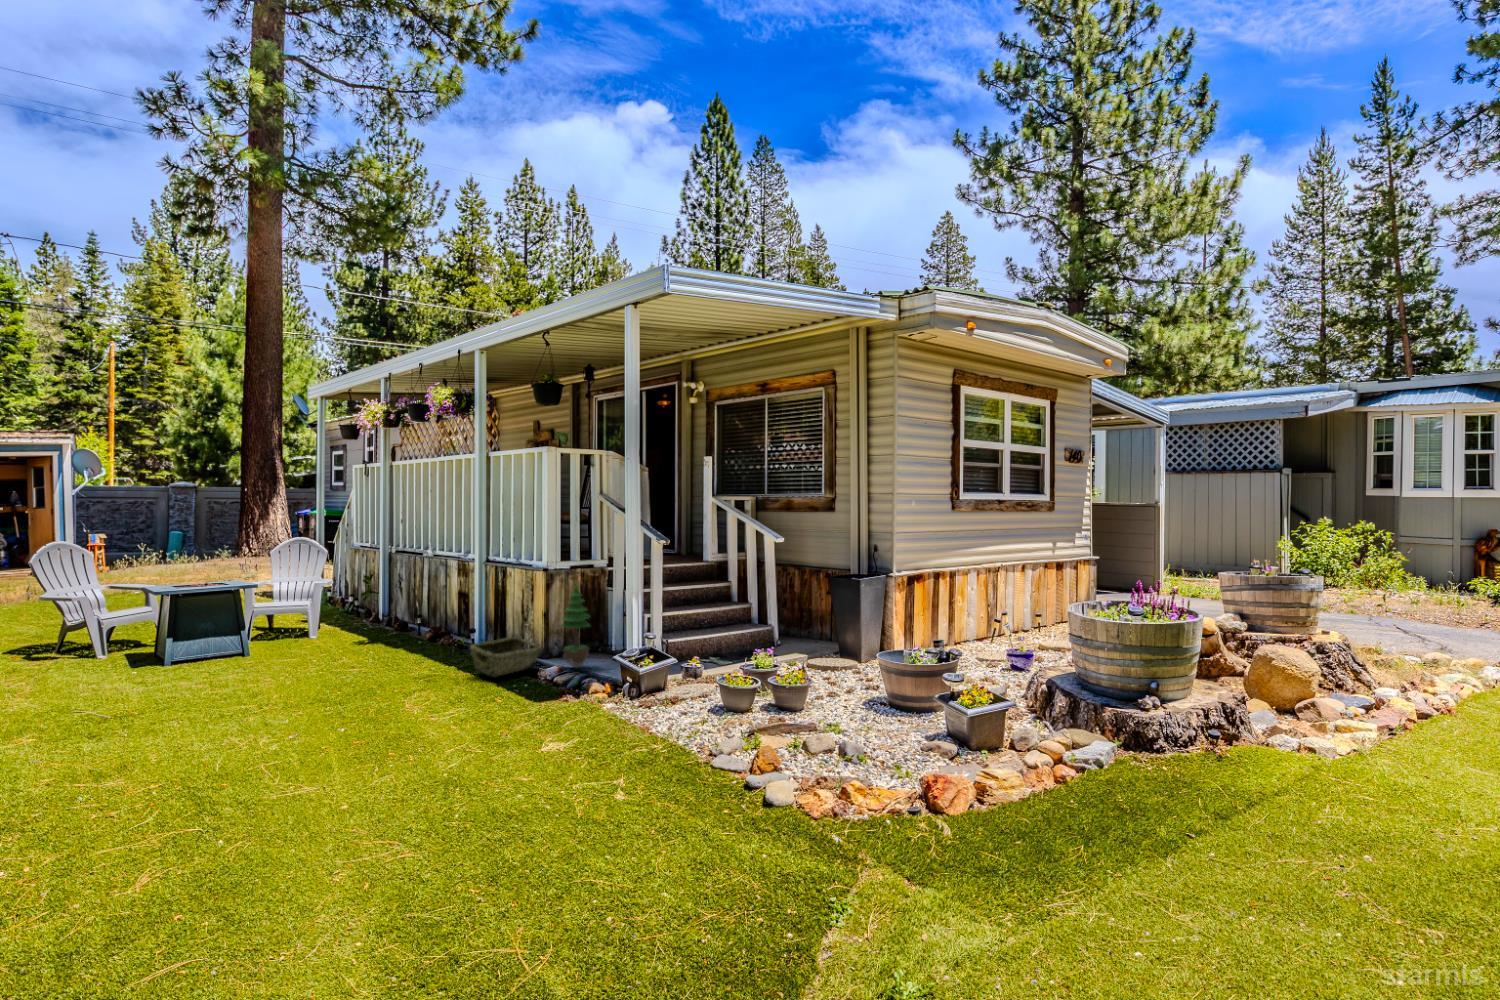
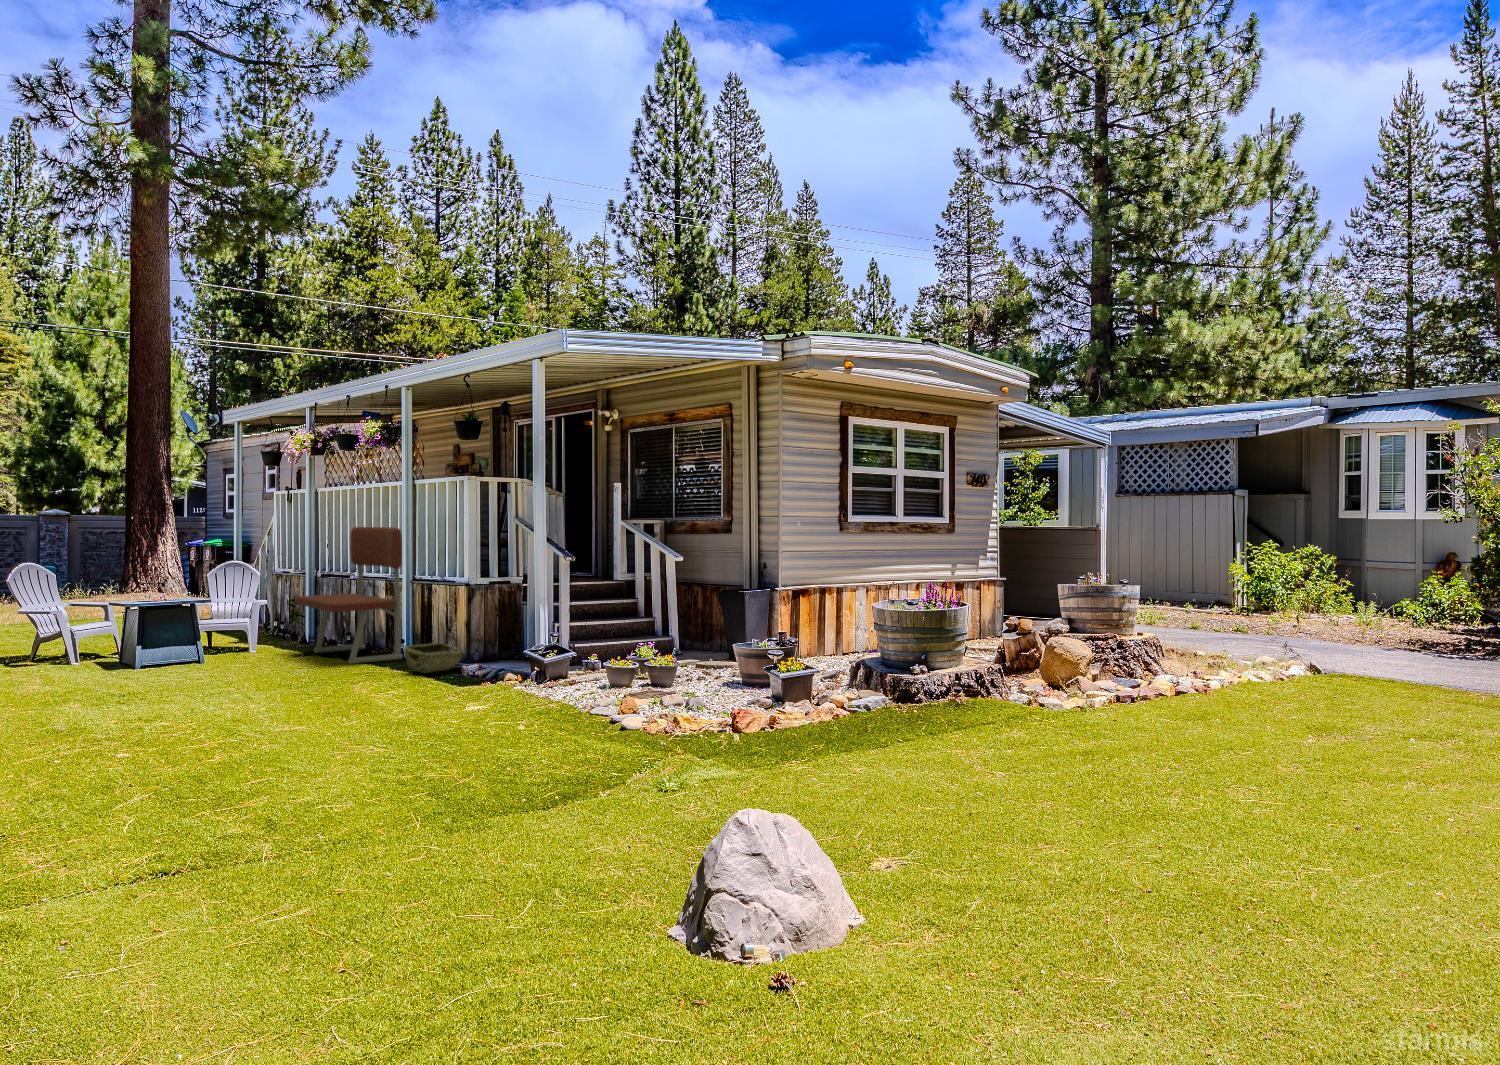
bench: none [358,505,474,660] -> present [295,527,402,664]
potted tree: present [561,583,590,668] -> none [479,593,507,669]

